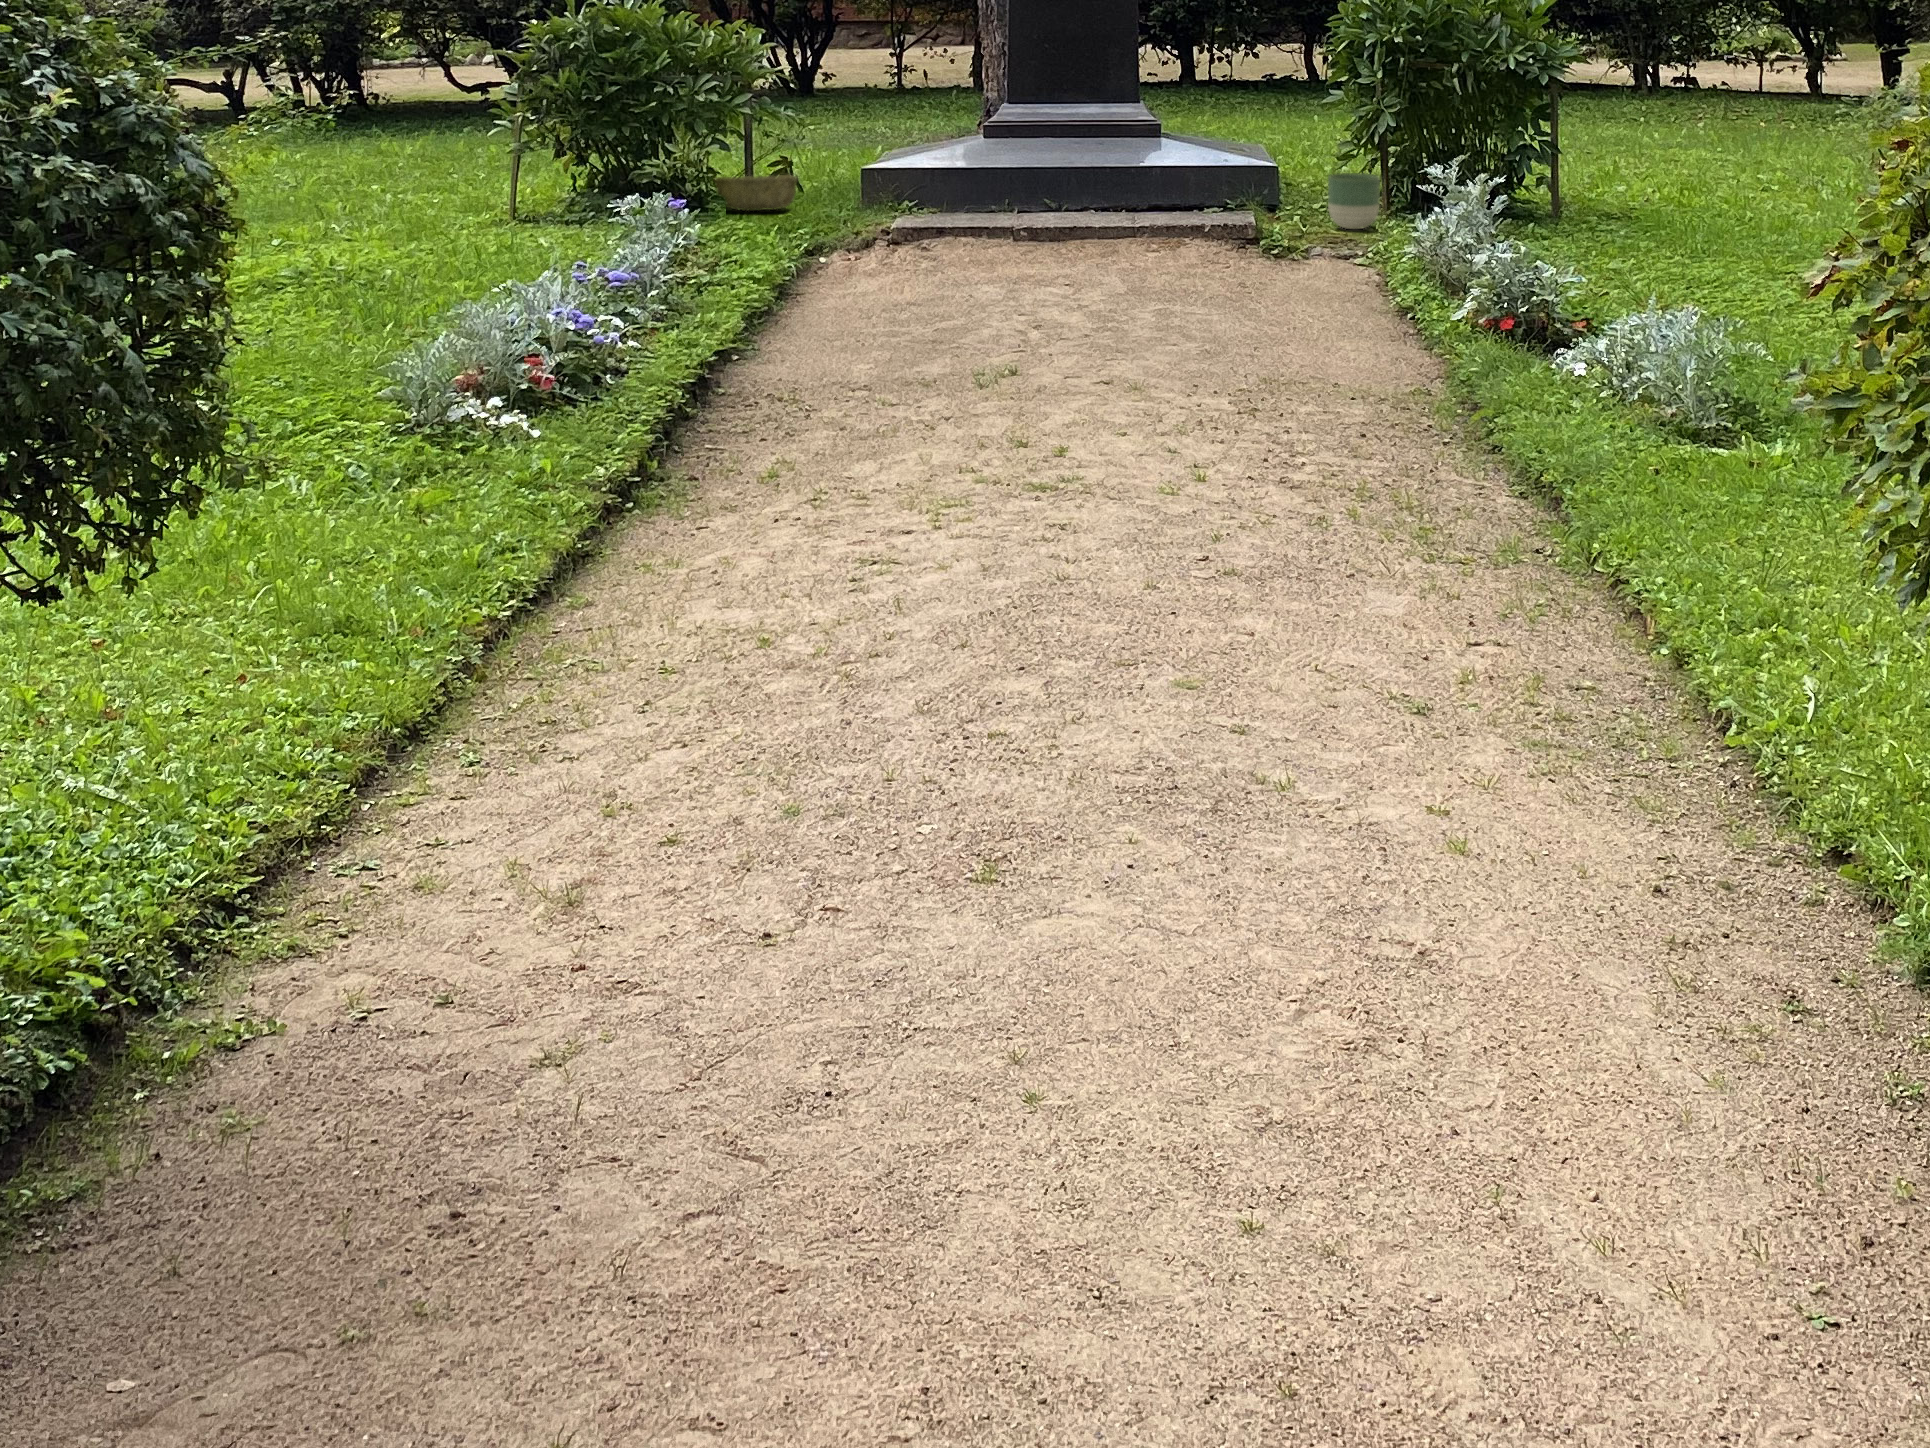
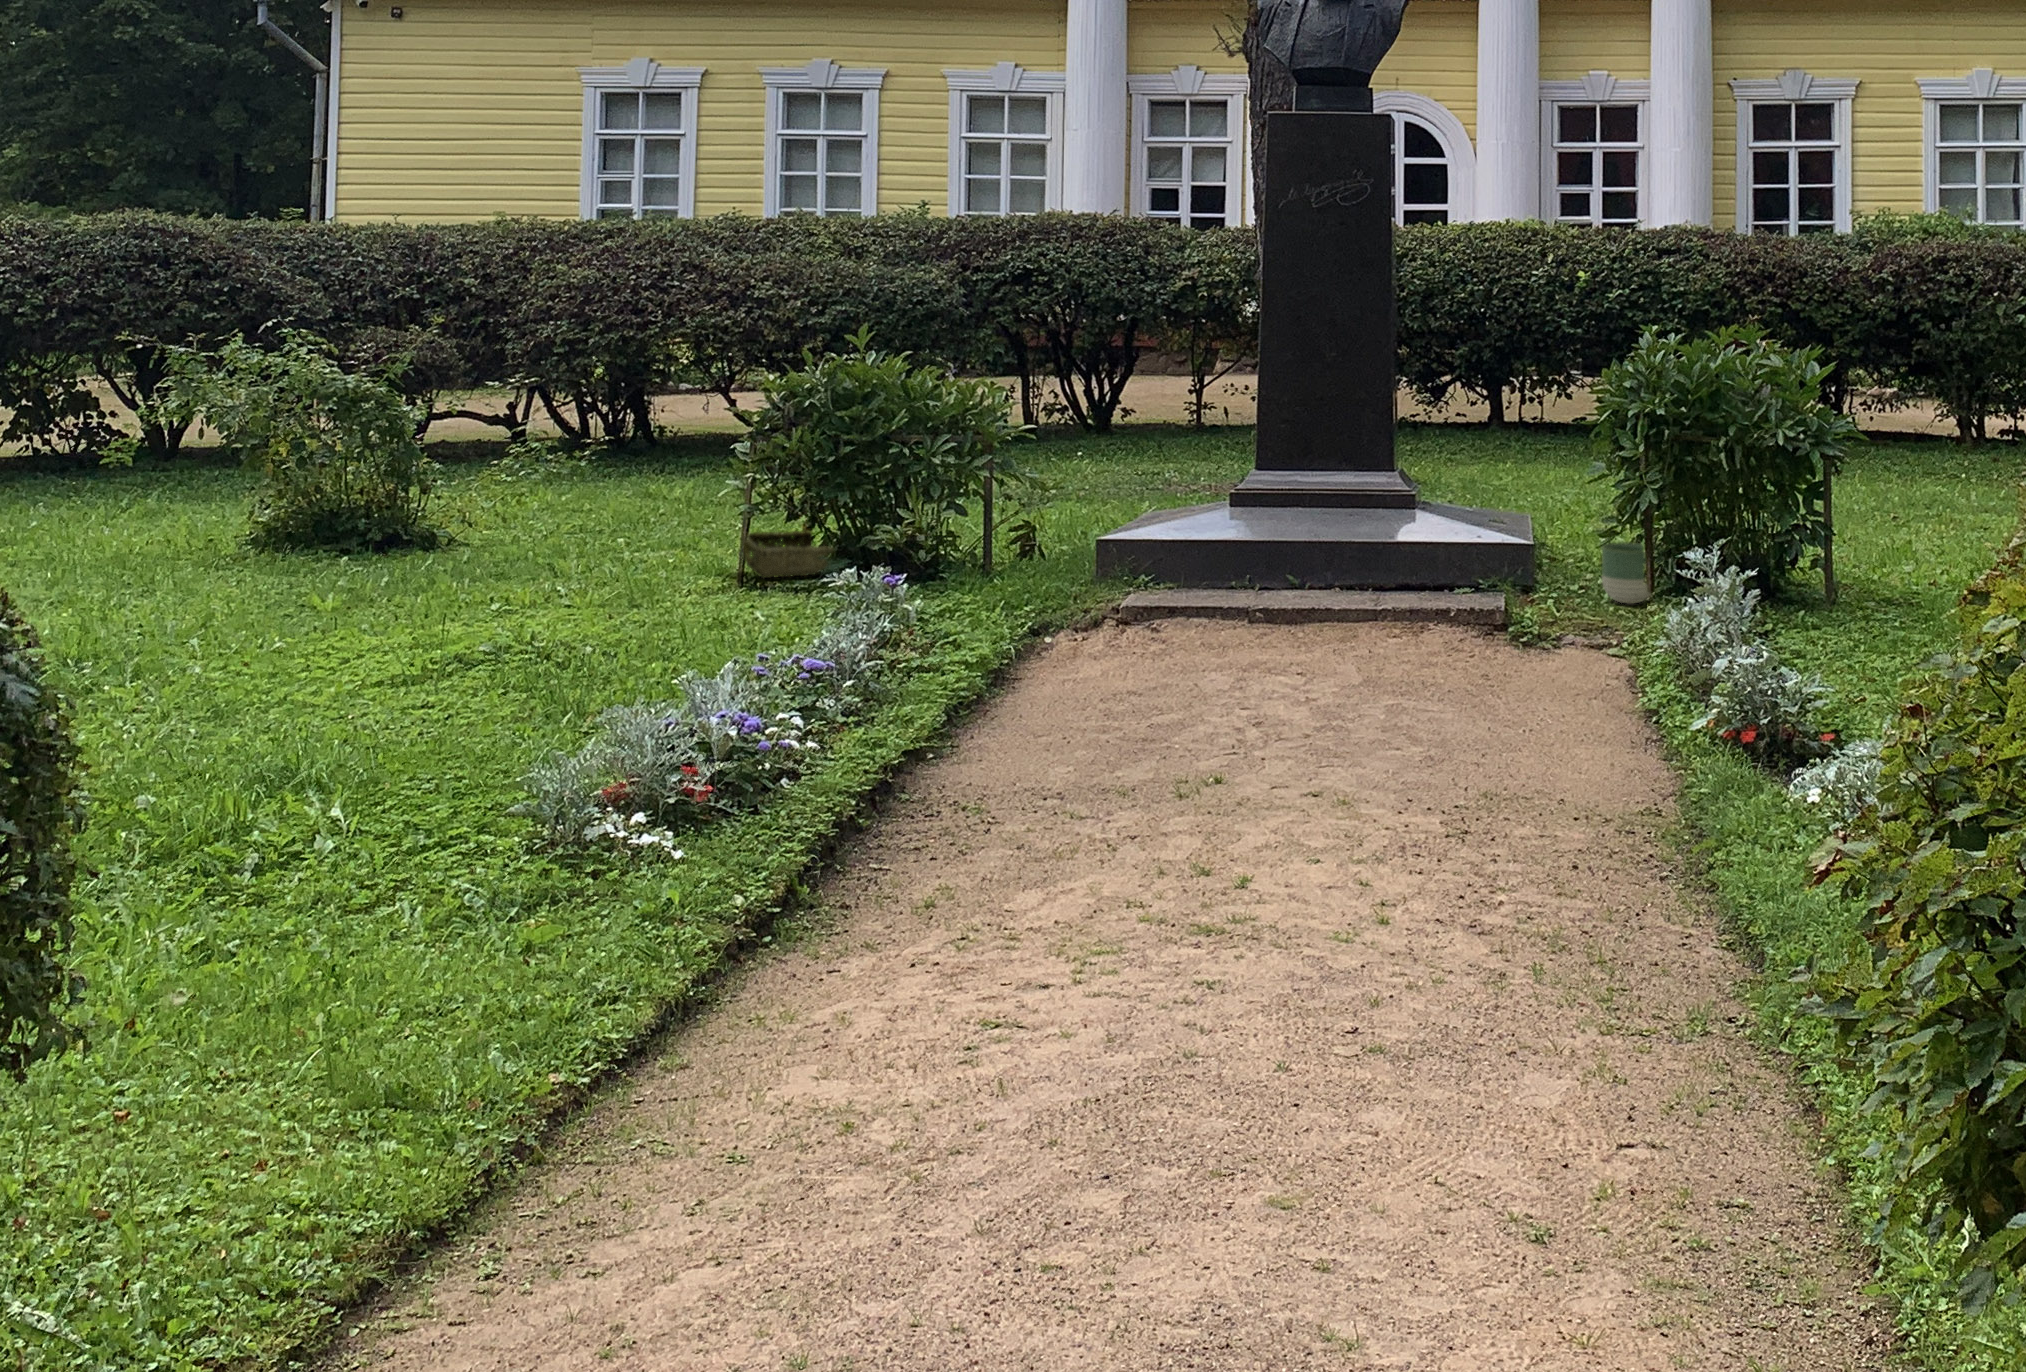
woven basket: present [714,175,798,211] -> present [742,531,833,578]

